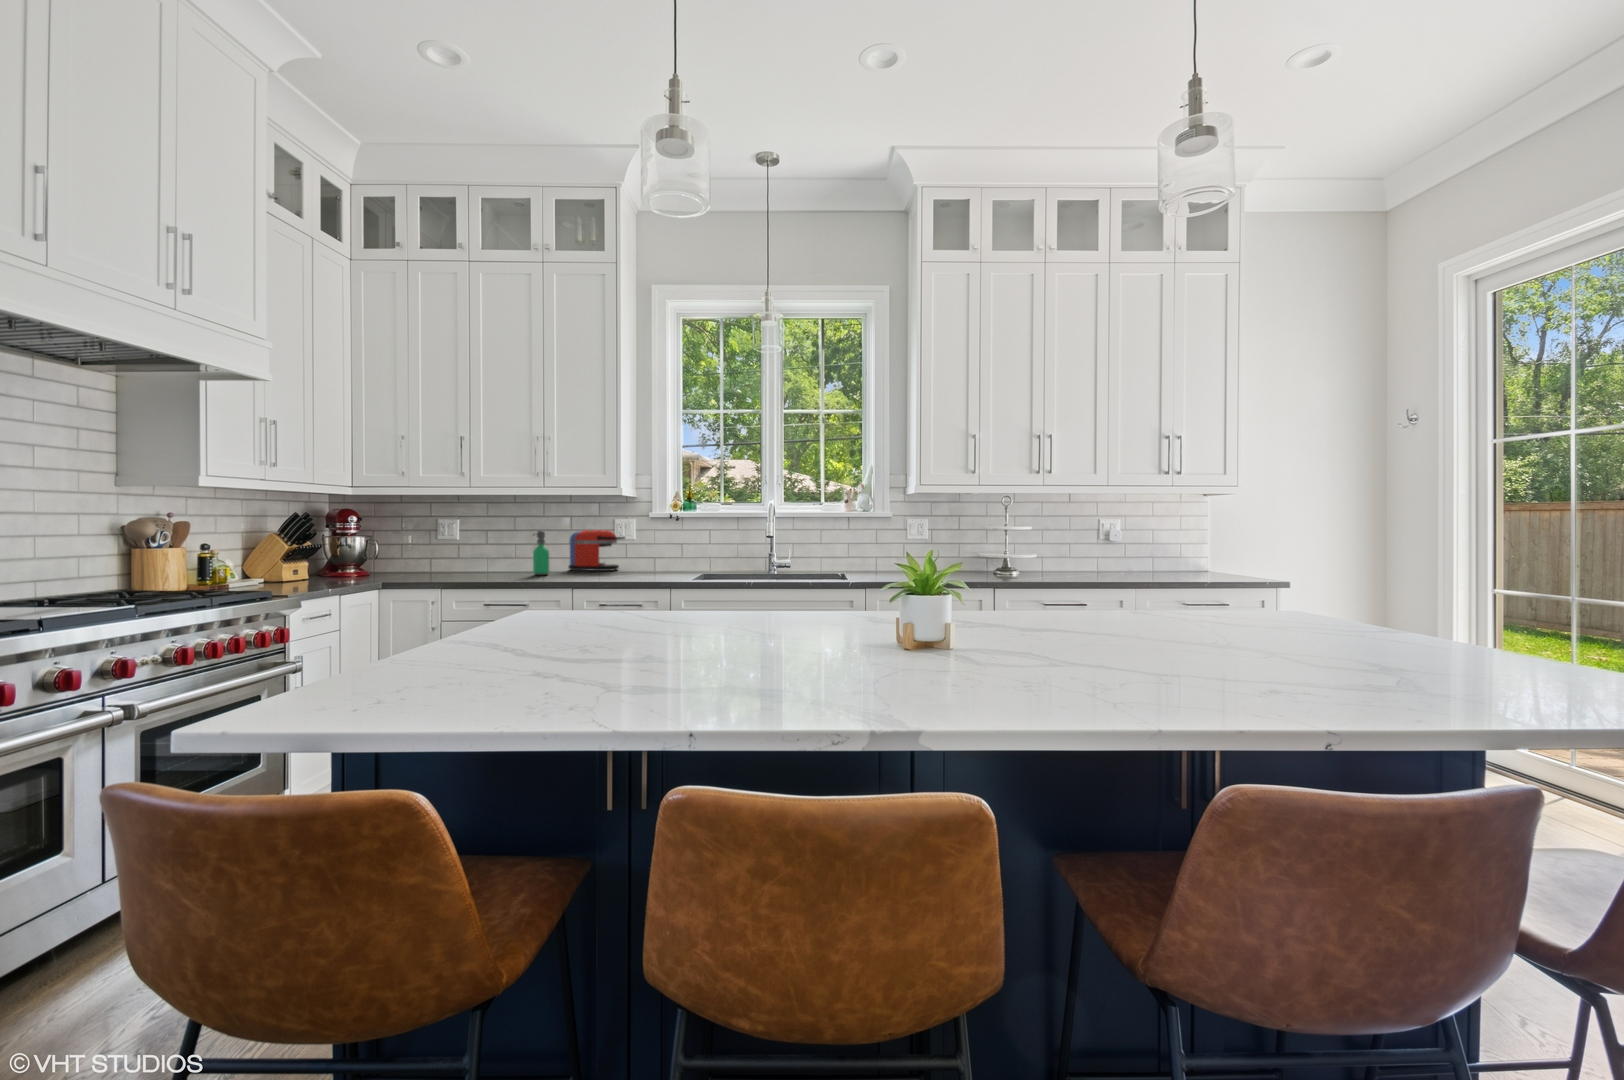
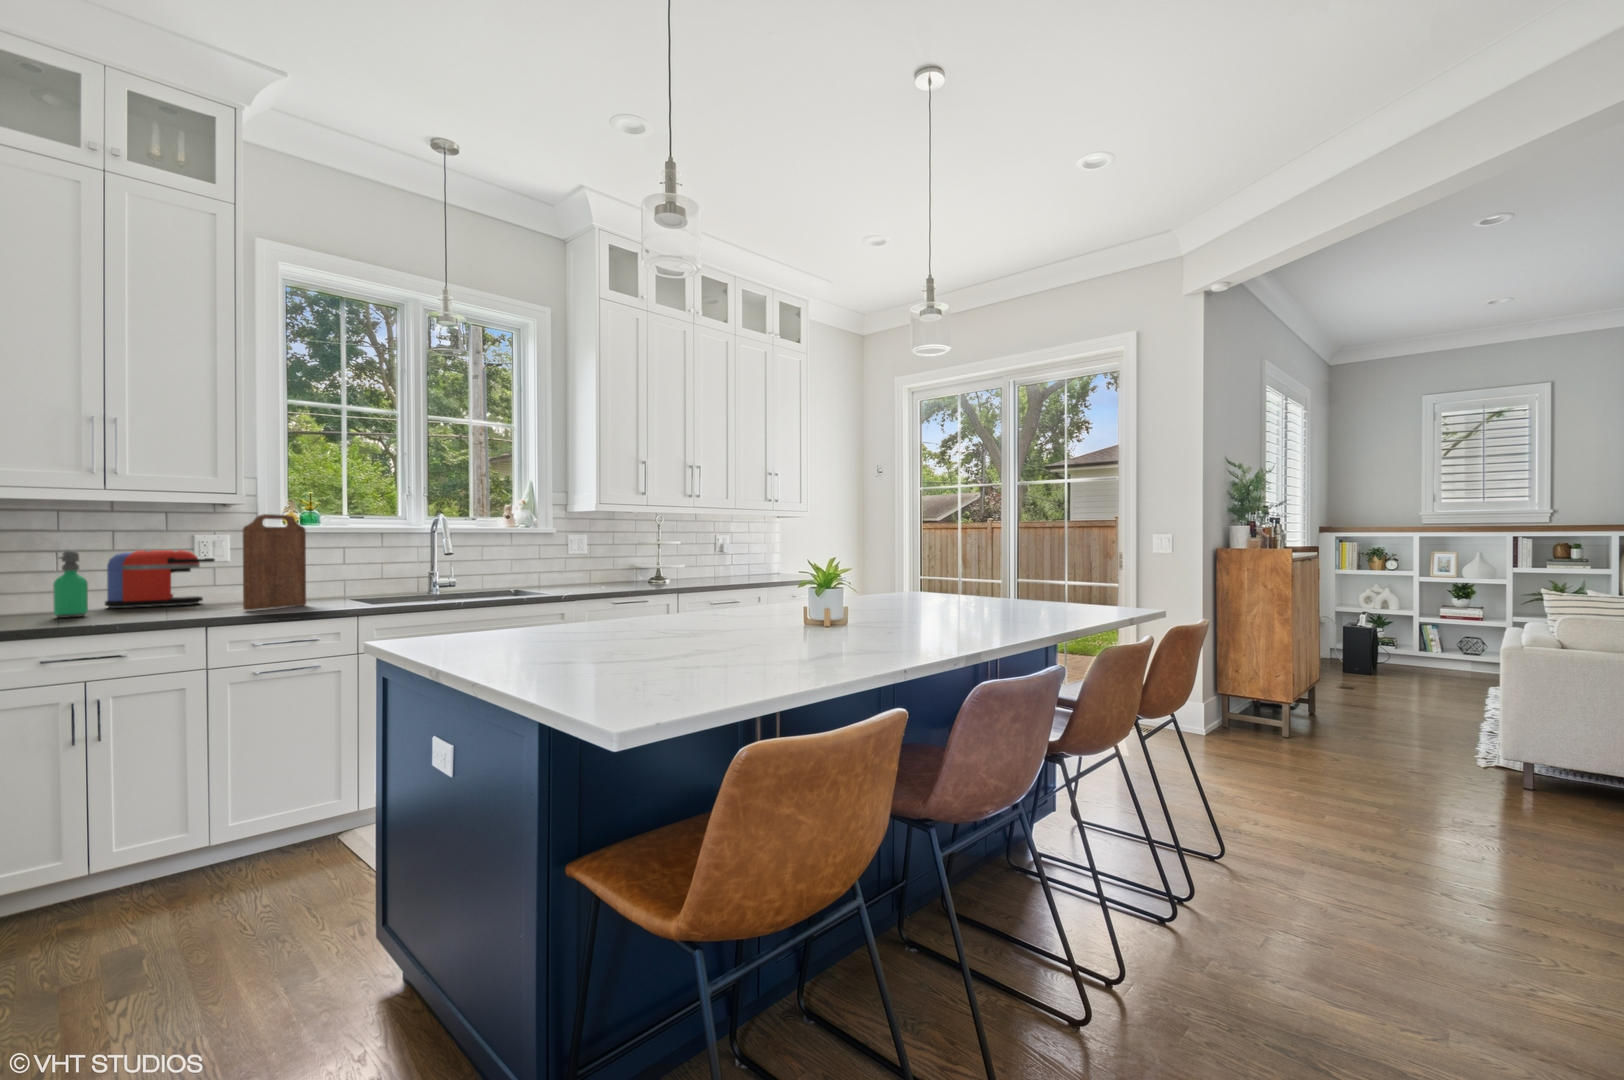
cutting board: none [621,504,664,578] -> present [243,514,306,610]

